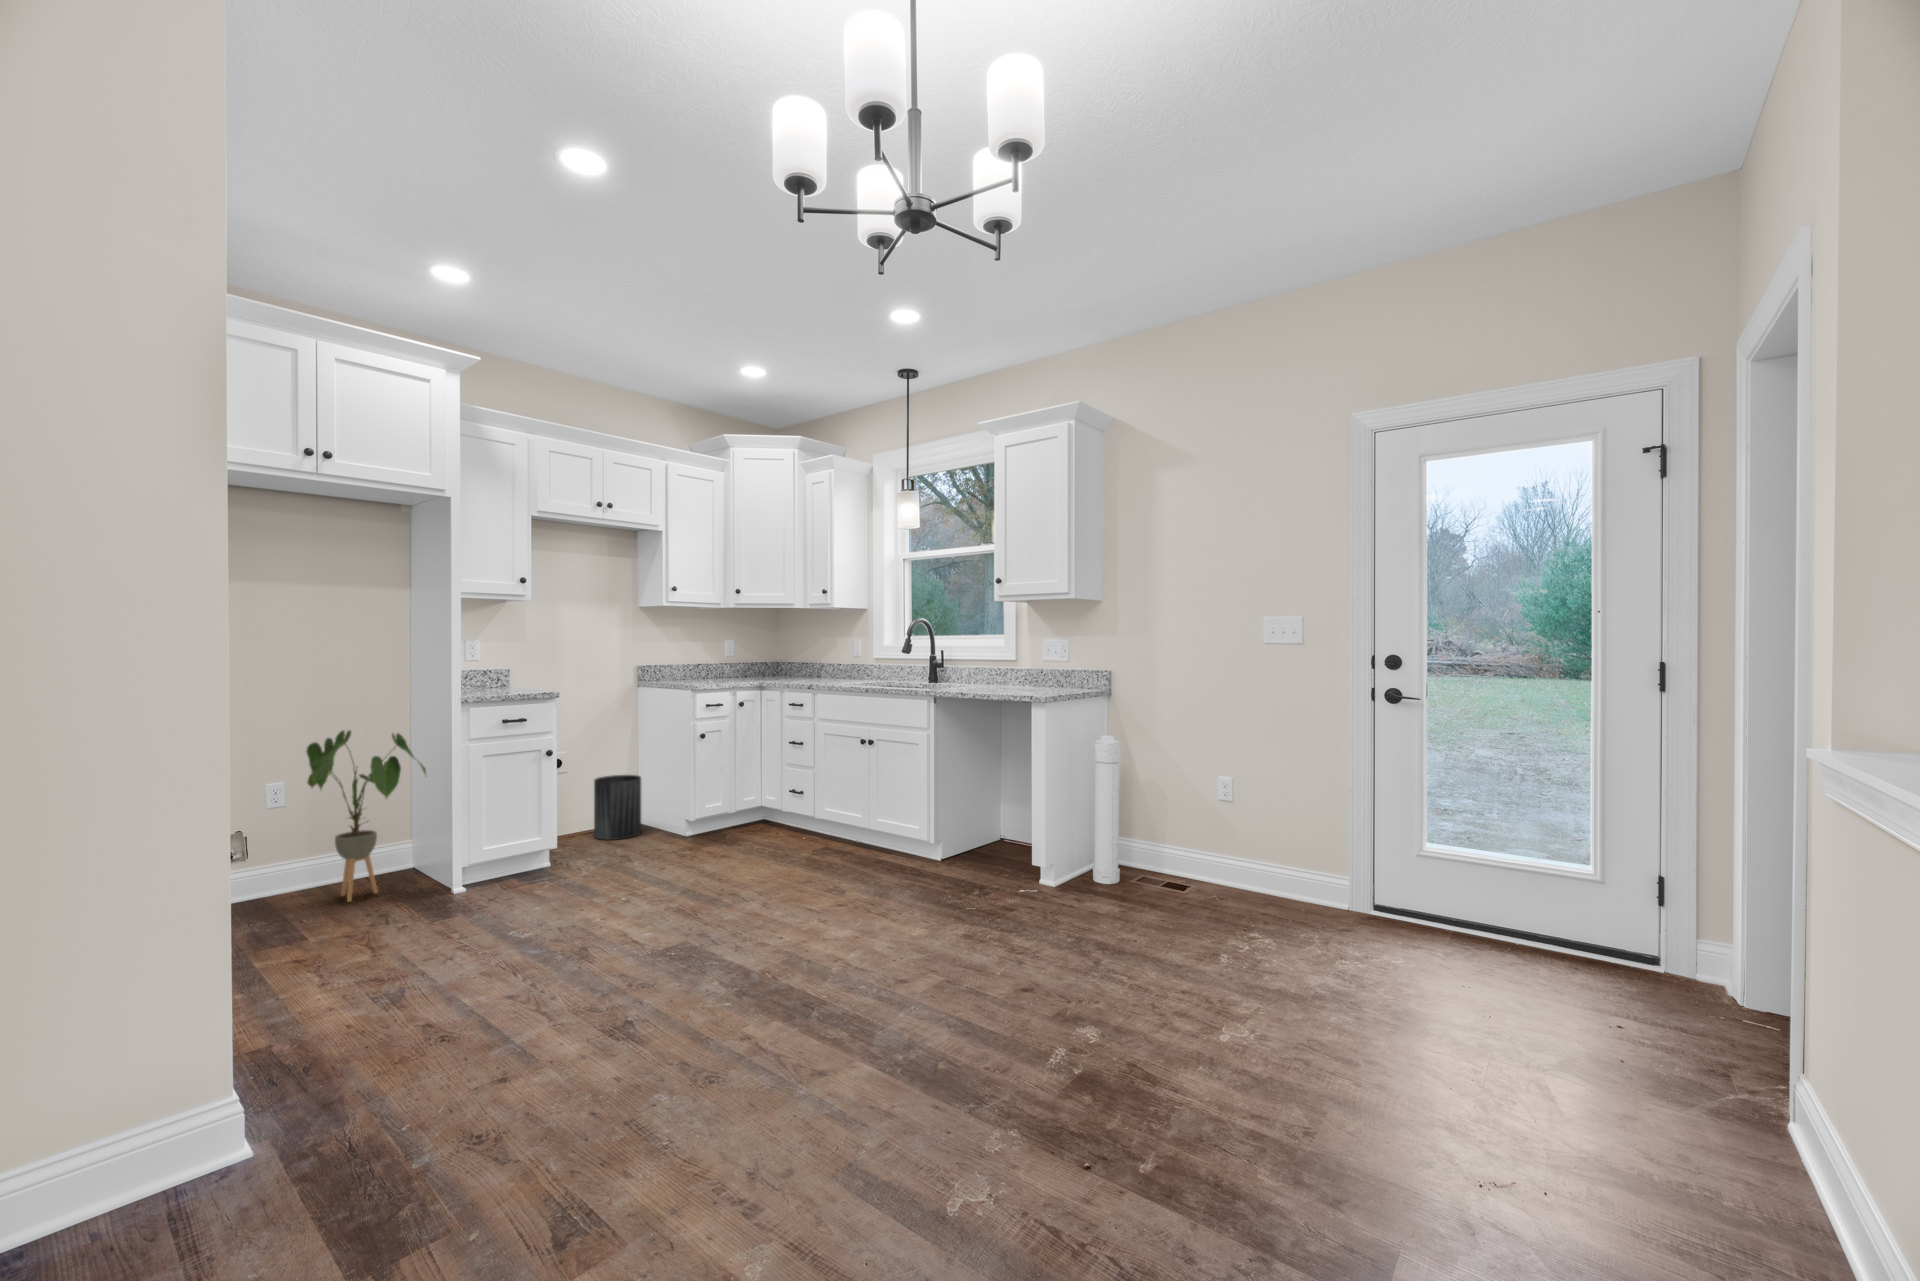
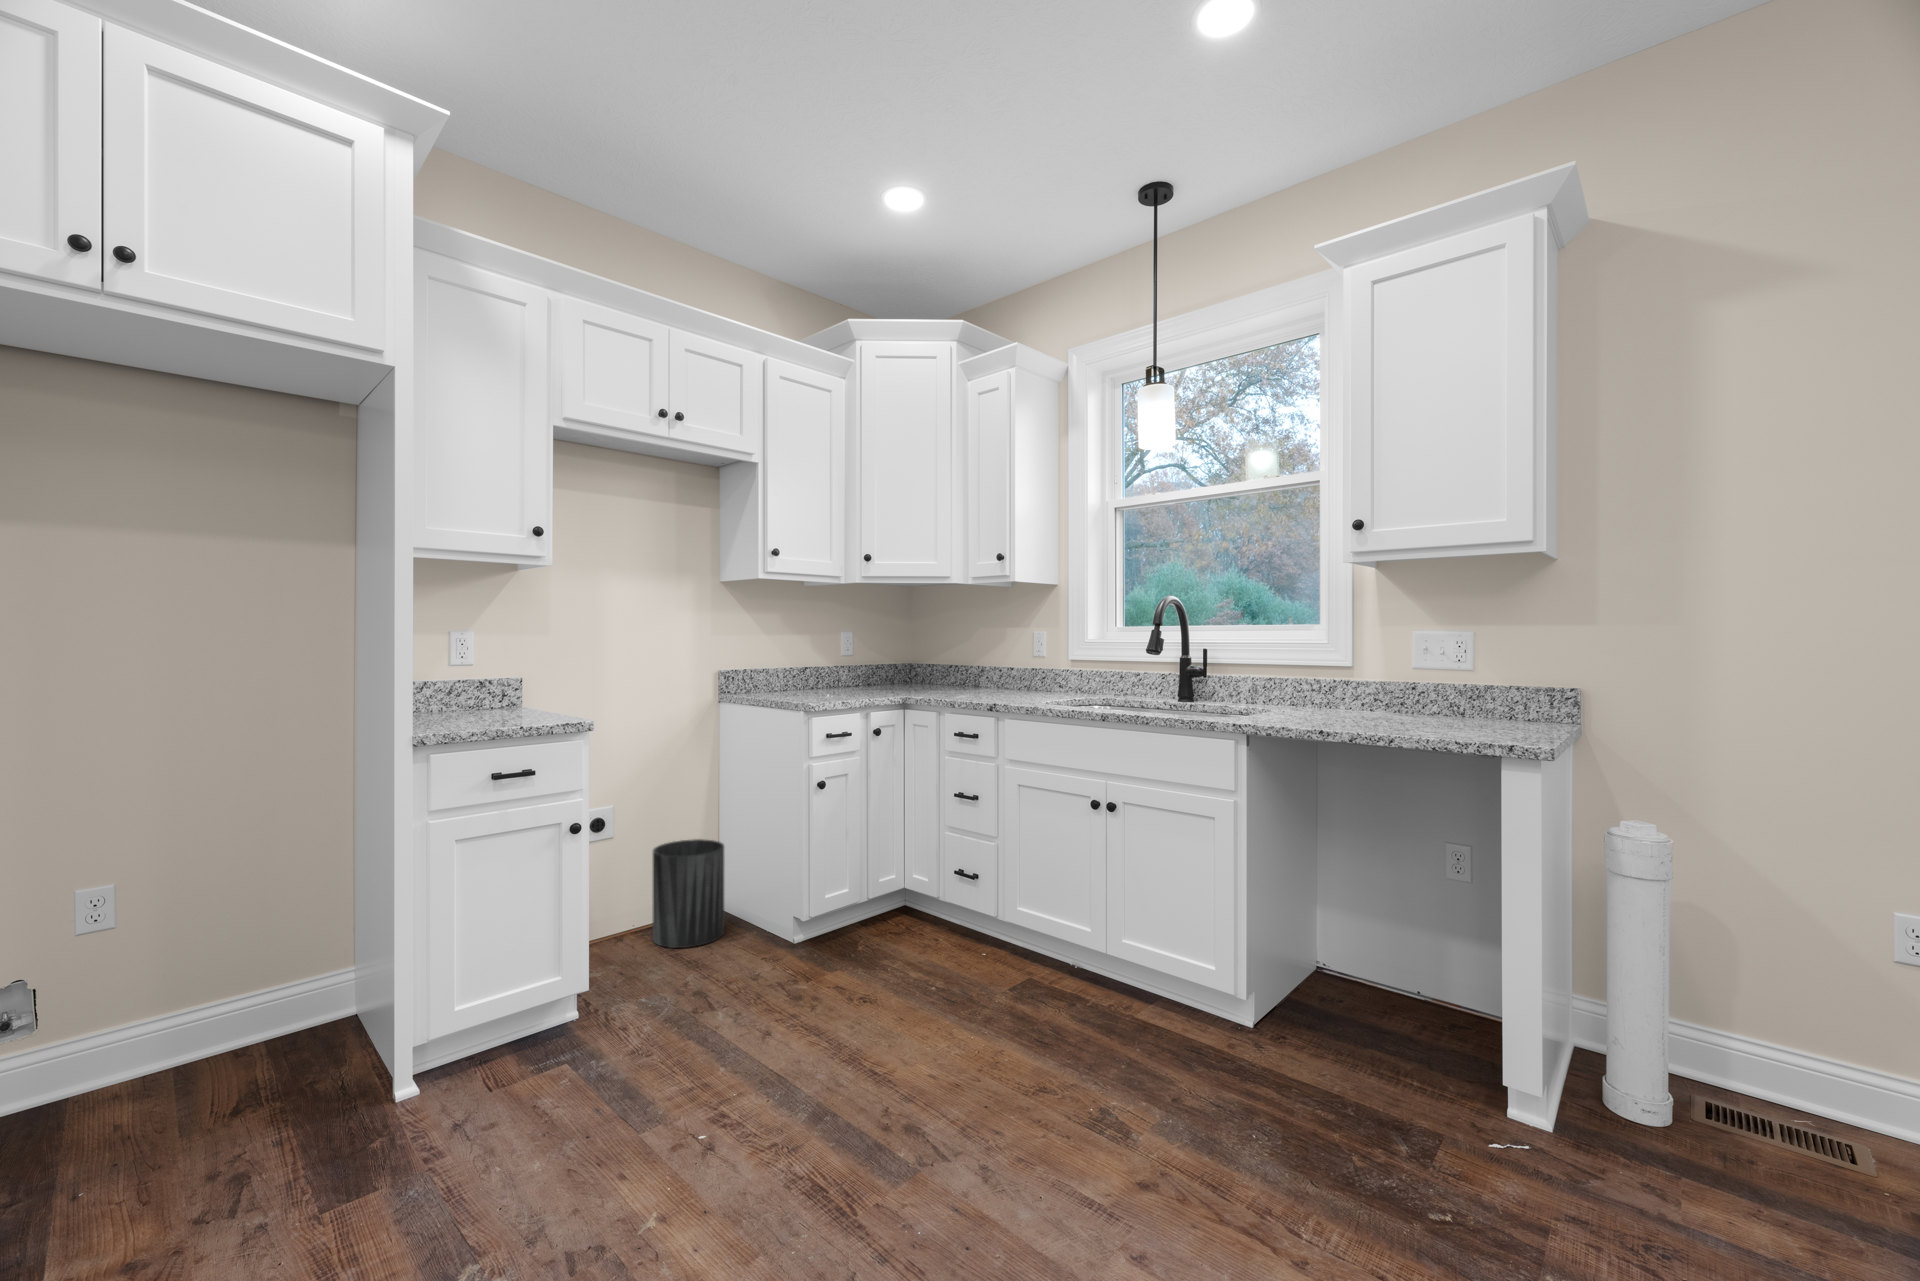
house plant: present [306,730,426,902] -> none [113,791,357,1111]

